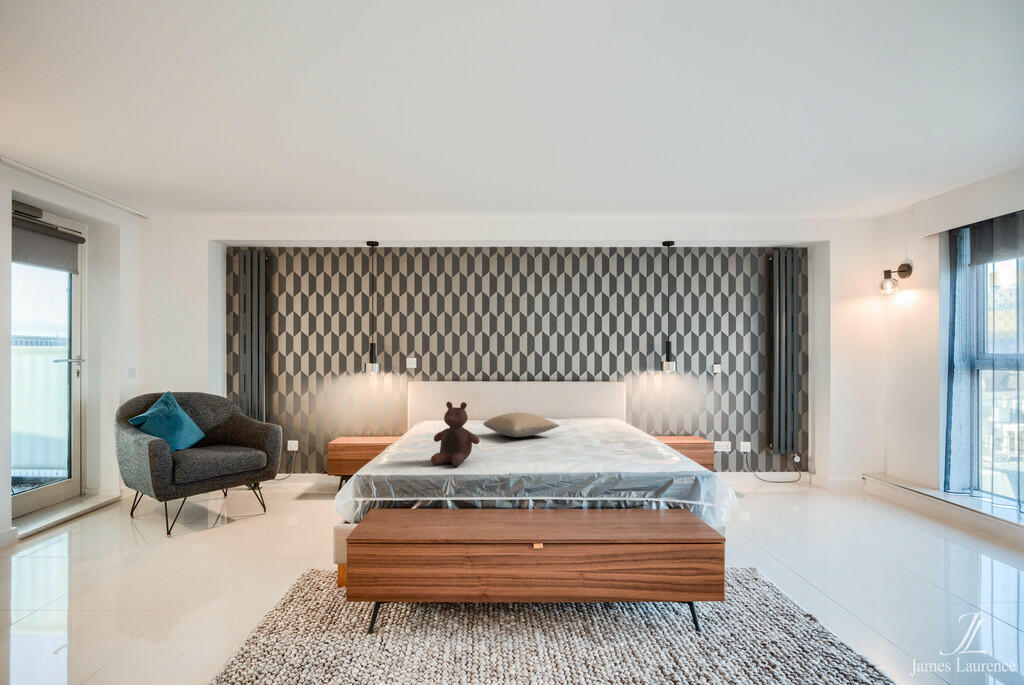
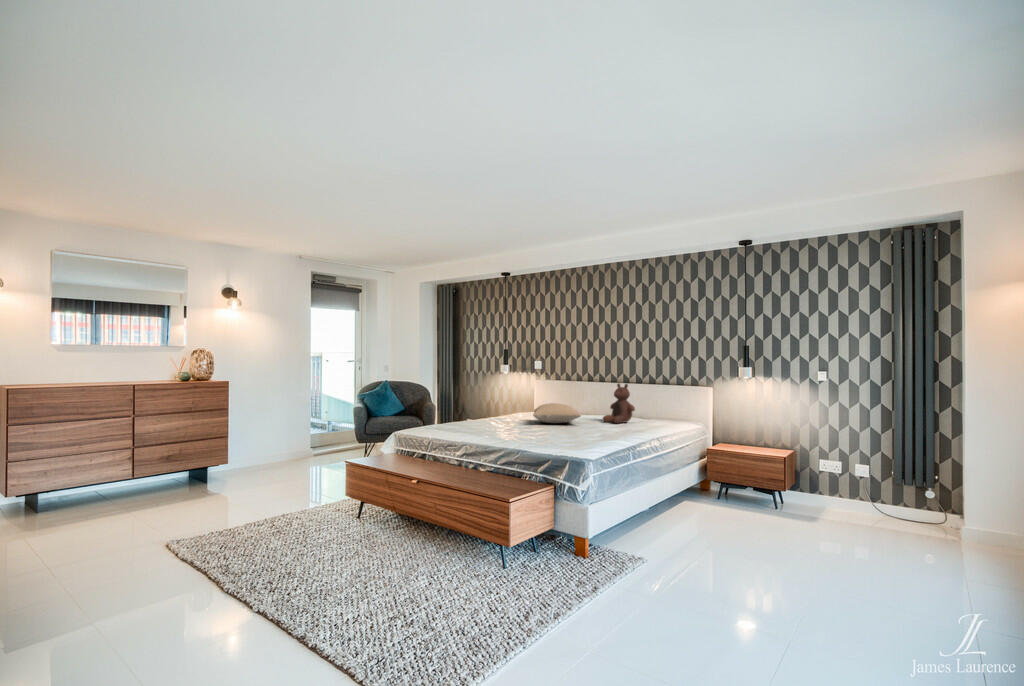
stuffed bear: present [431,402,479,466] -> present [603,384,635,423]

